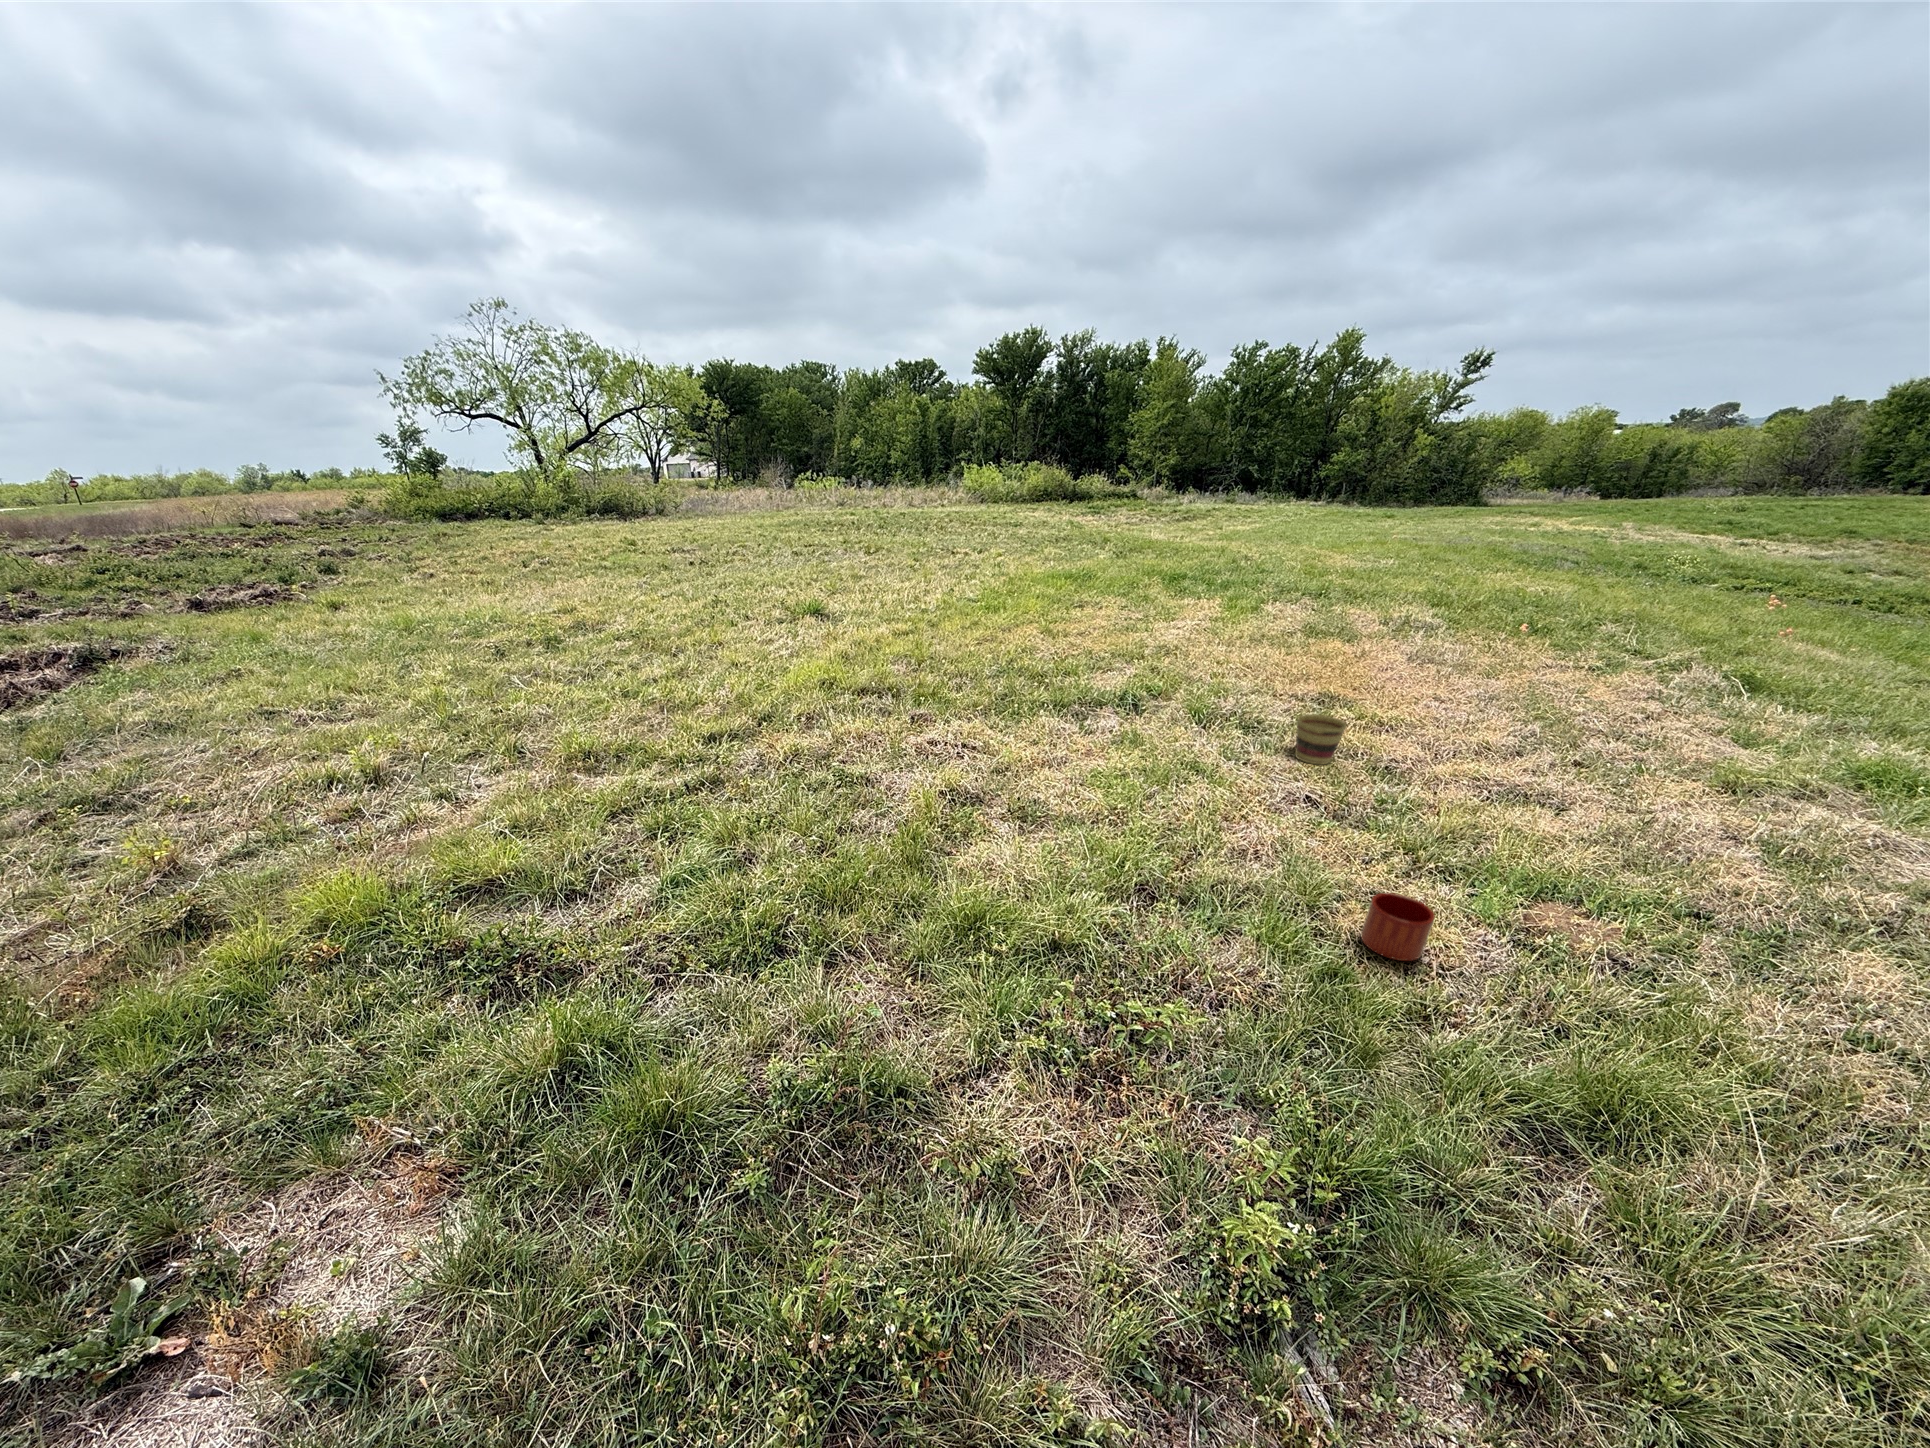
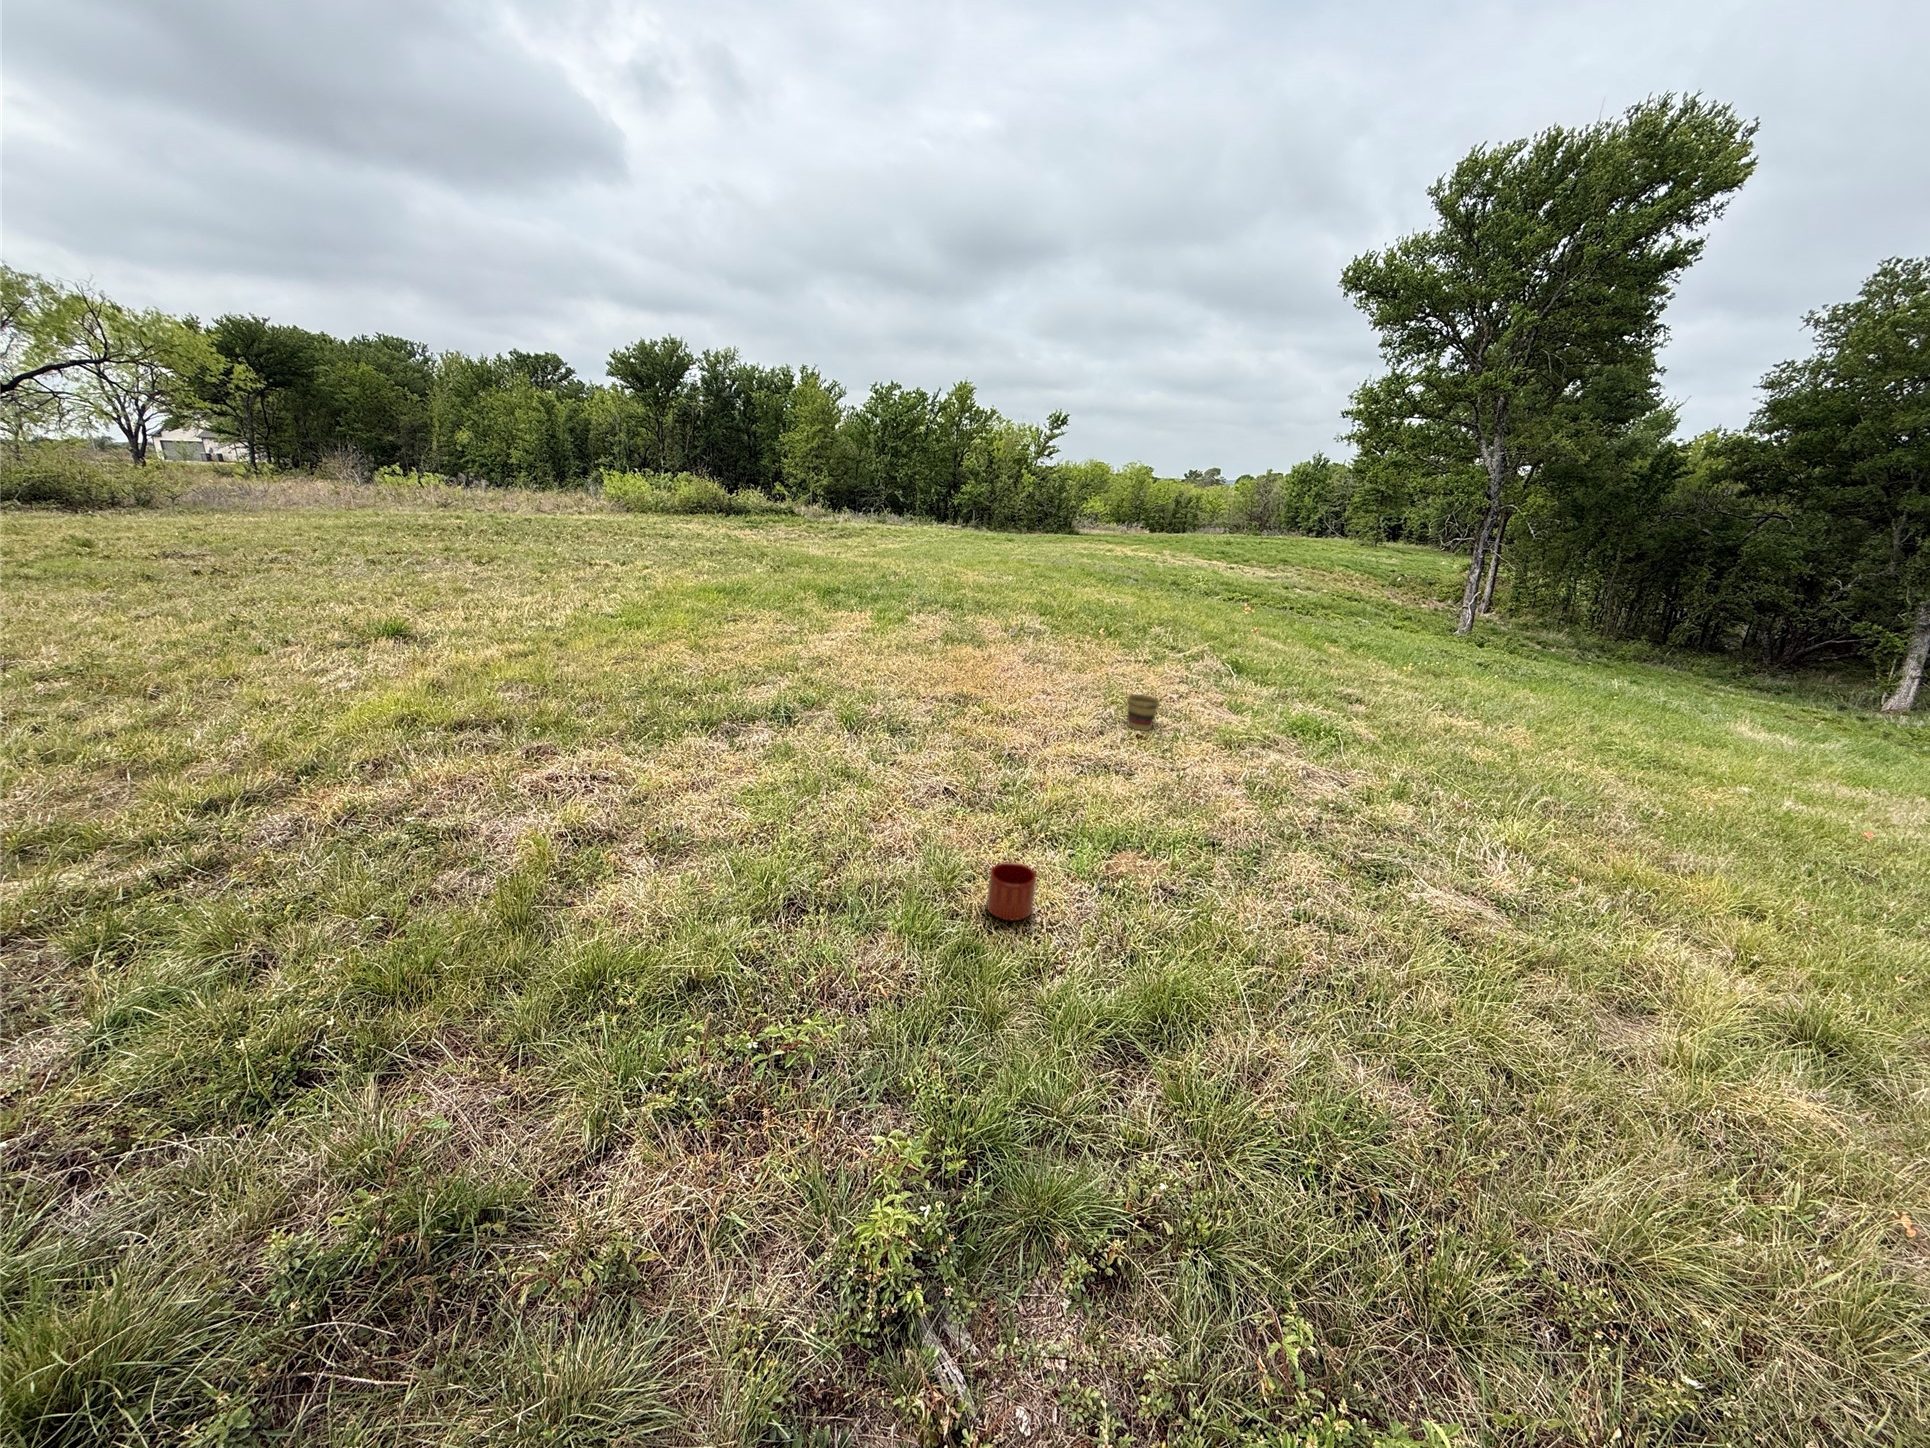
basket: present [1295,714,1347,765] -> present [1127,694,1160,731]

